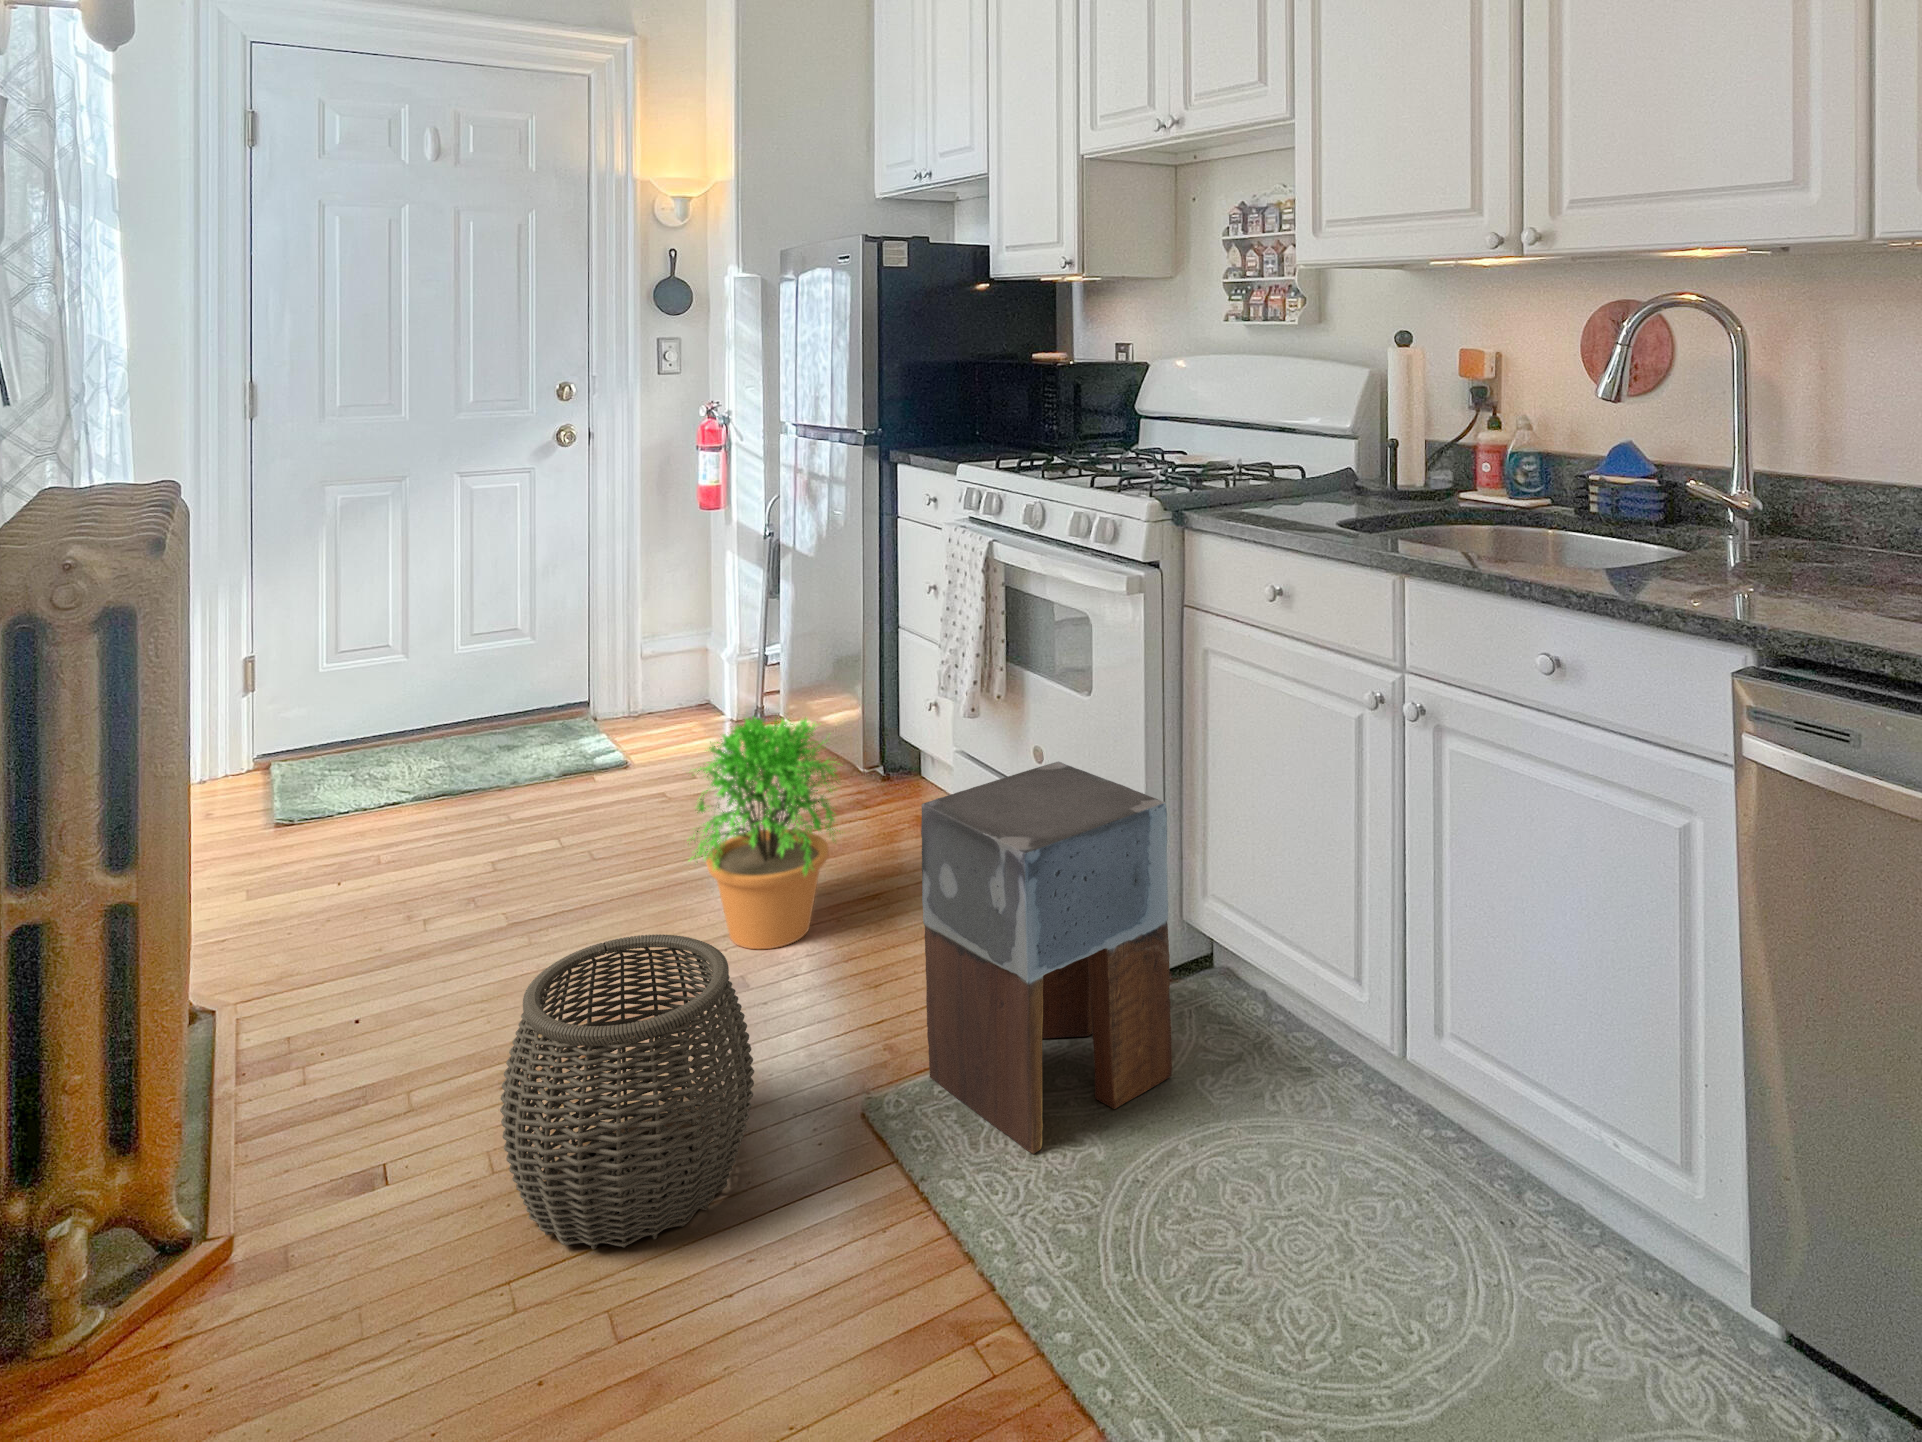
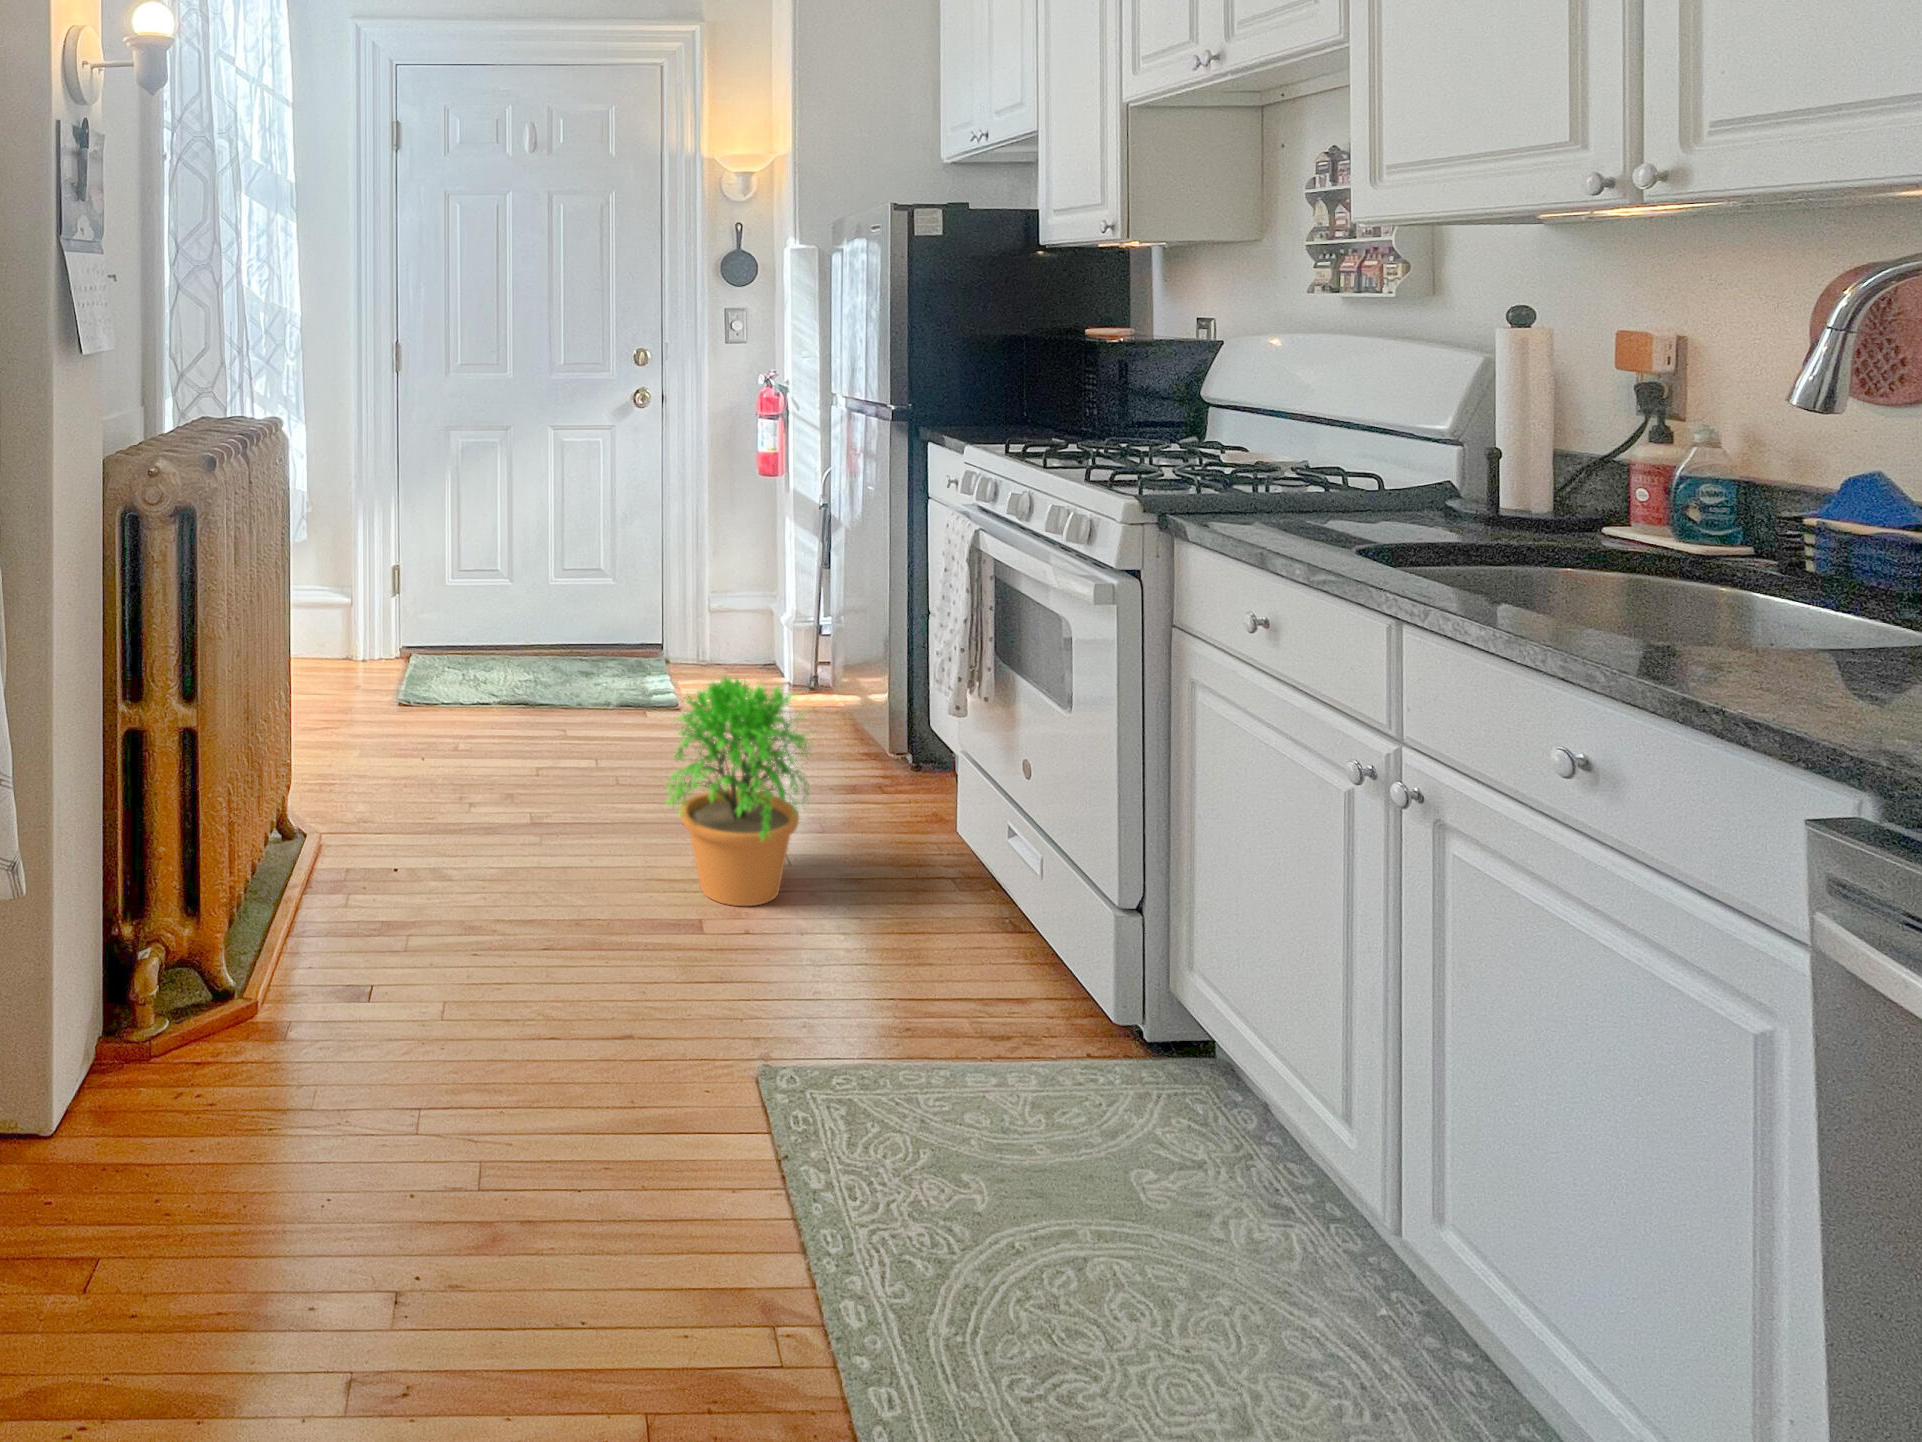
stool: present [921,761,1172,1154] -> none [830,774,1104,1179]
woven basket: present [500,934,754,1250] -> none [416,852,641,1130]

